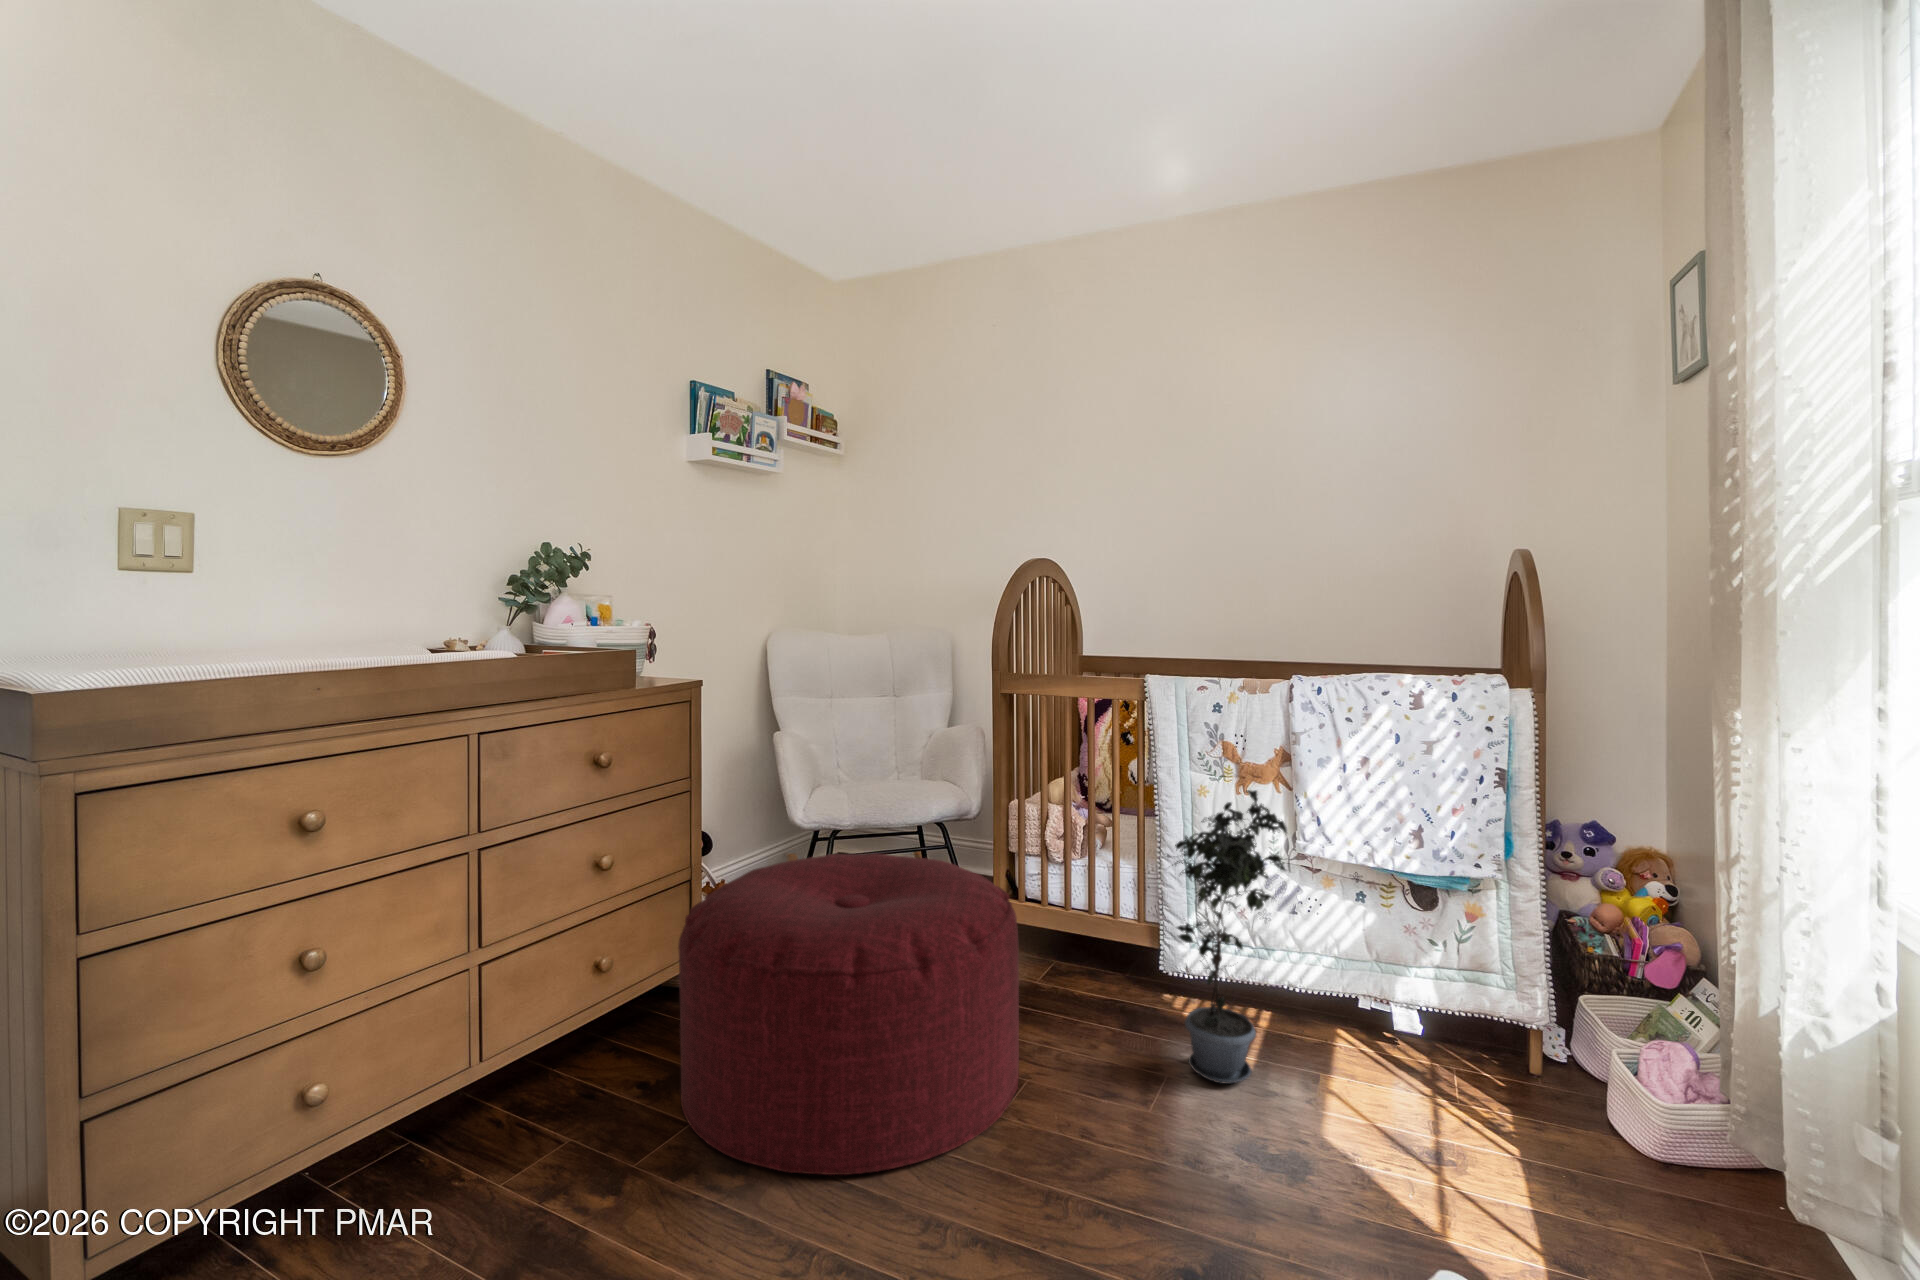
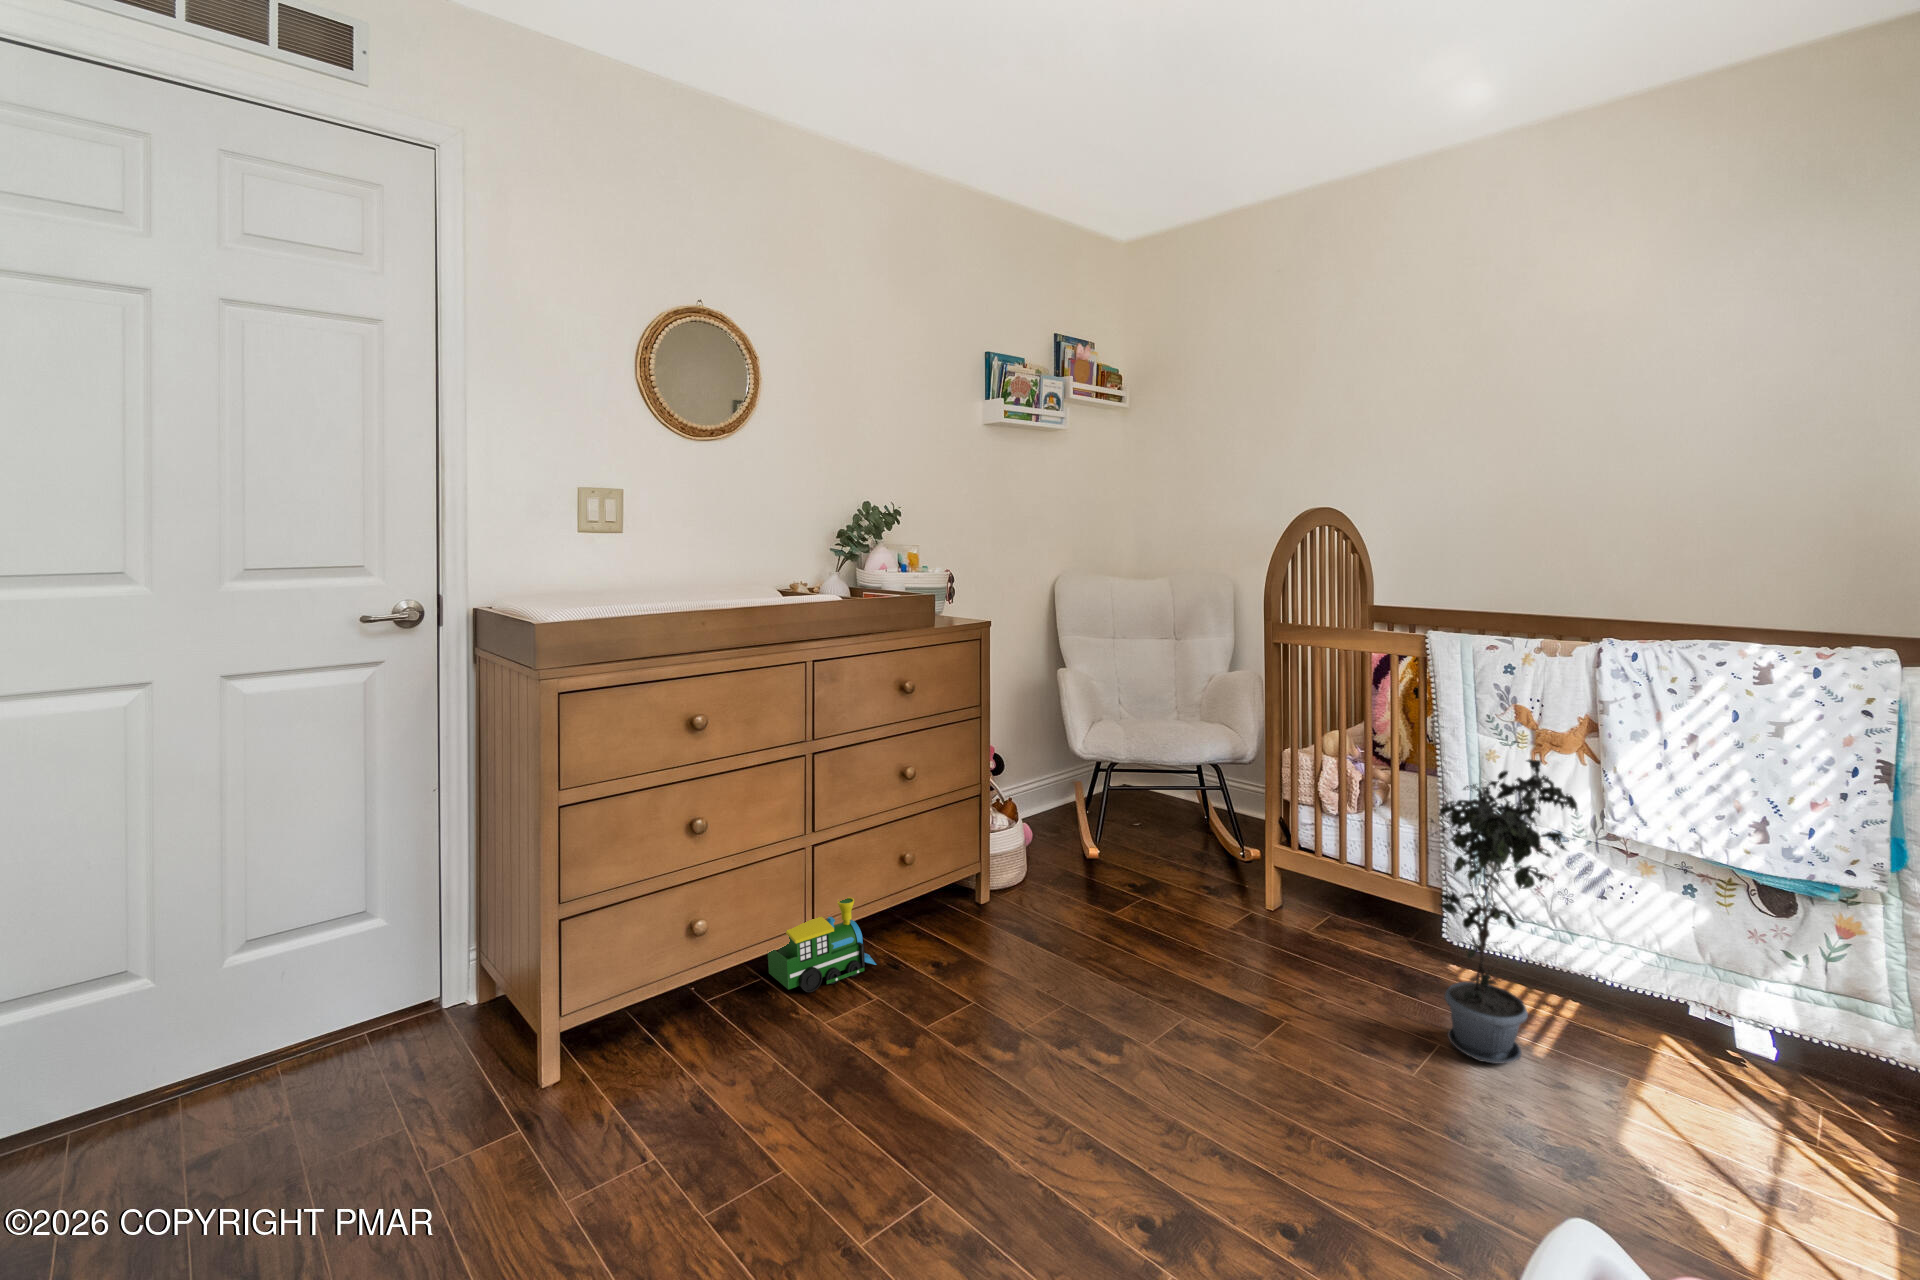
ottoman: present [678,853,1019,1175] -> none [954,790,1263,1068]
toy train: none [418,1021,572,1159] -> present [768,897,877,992]

